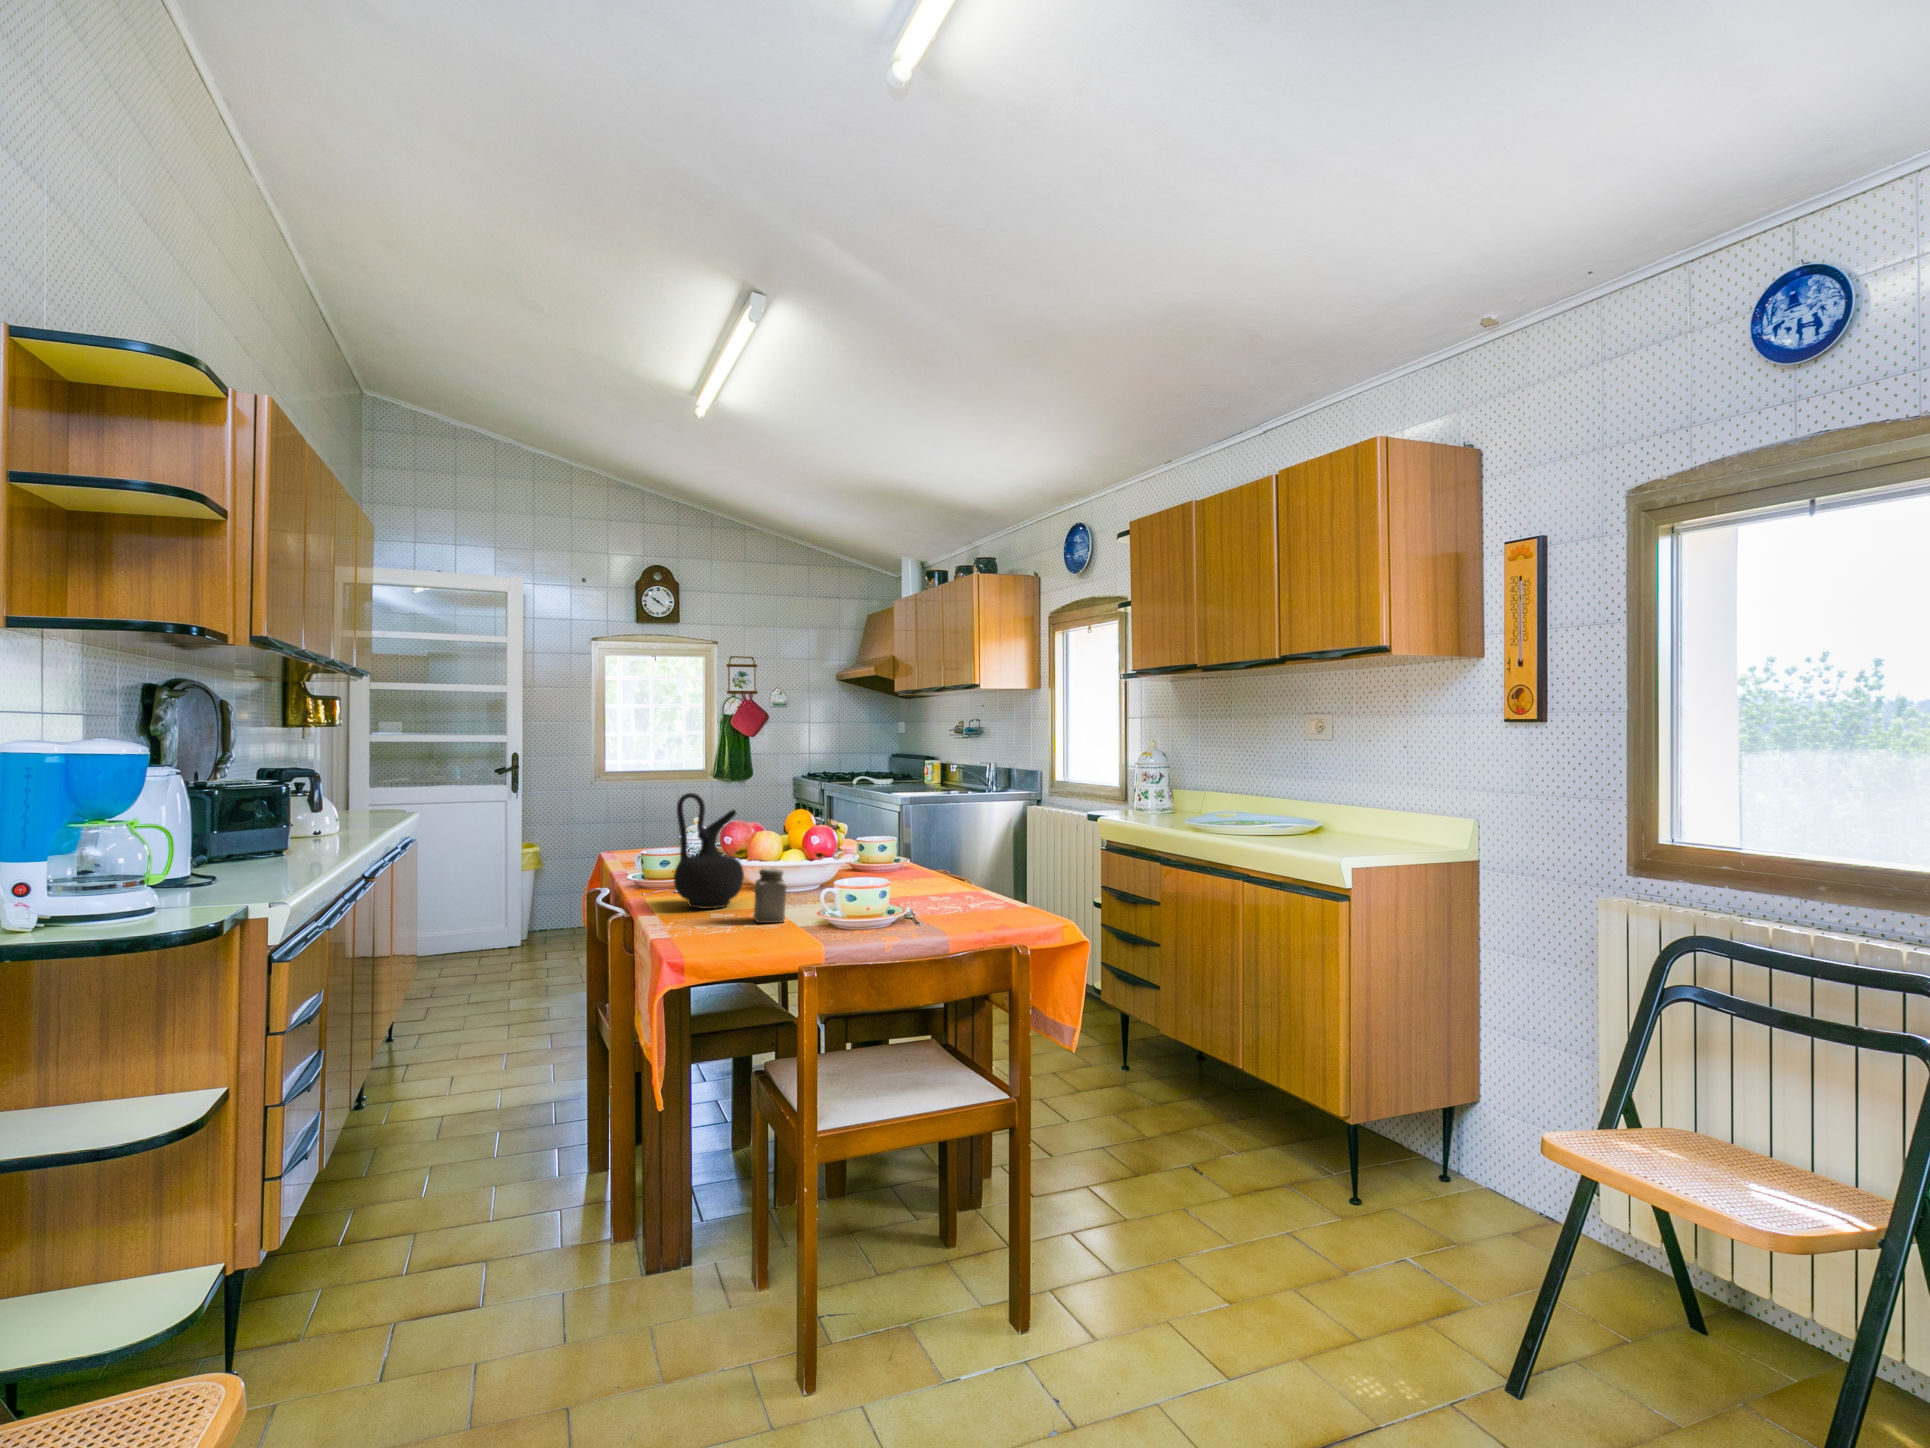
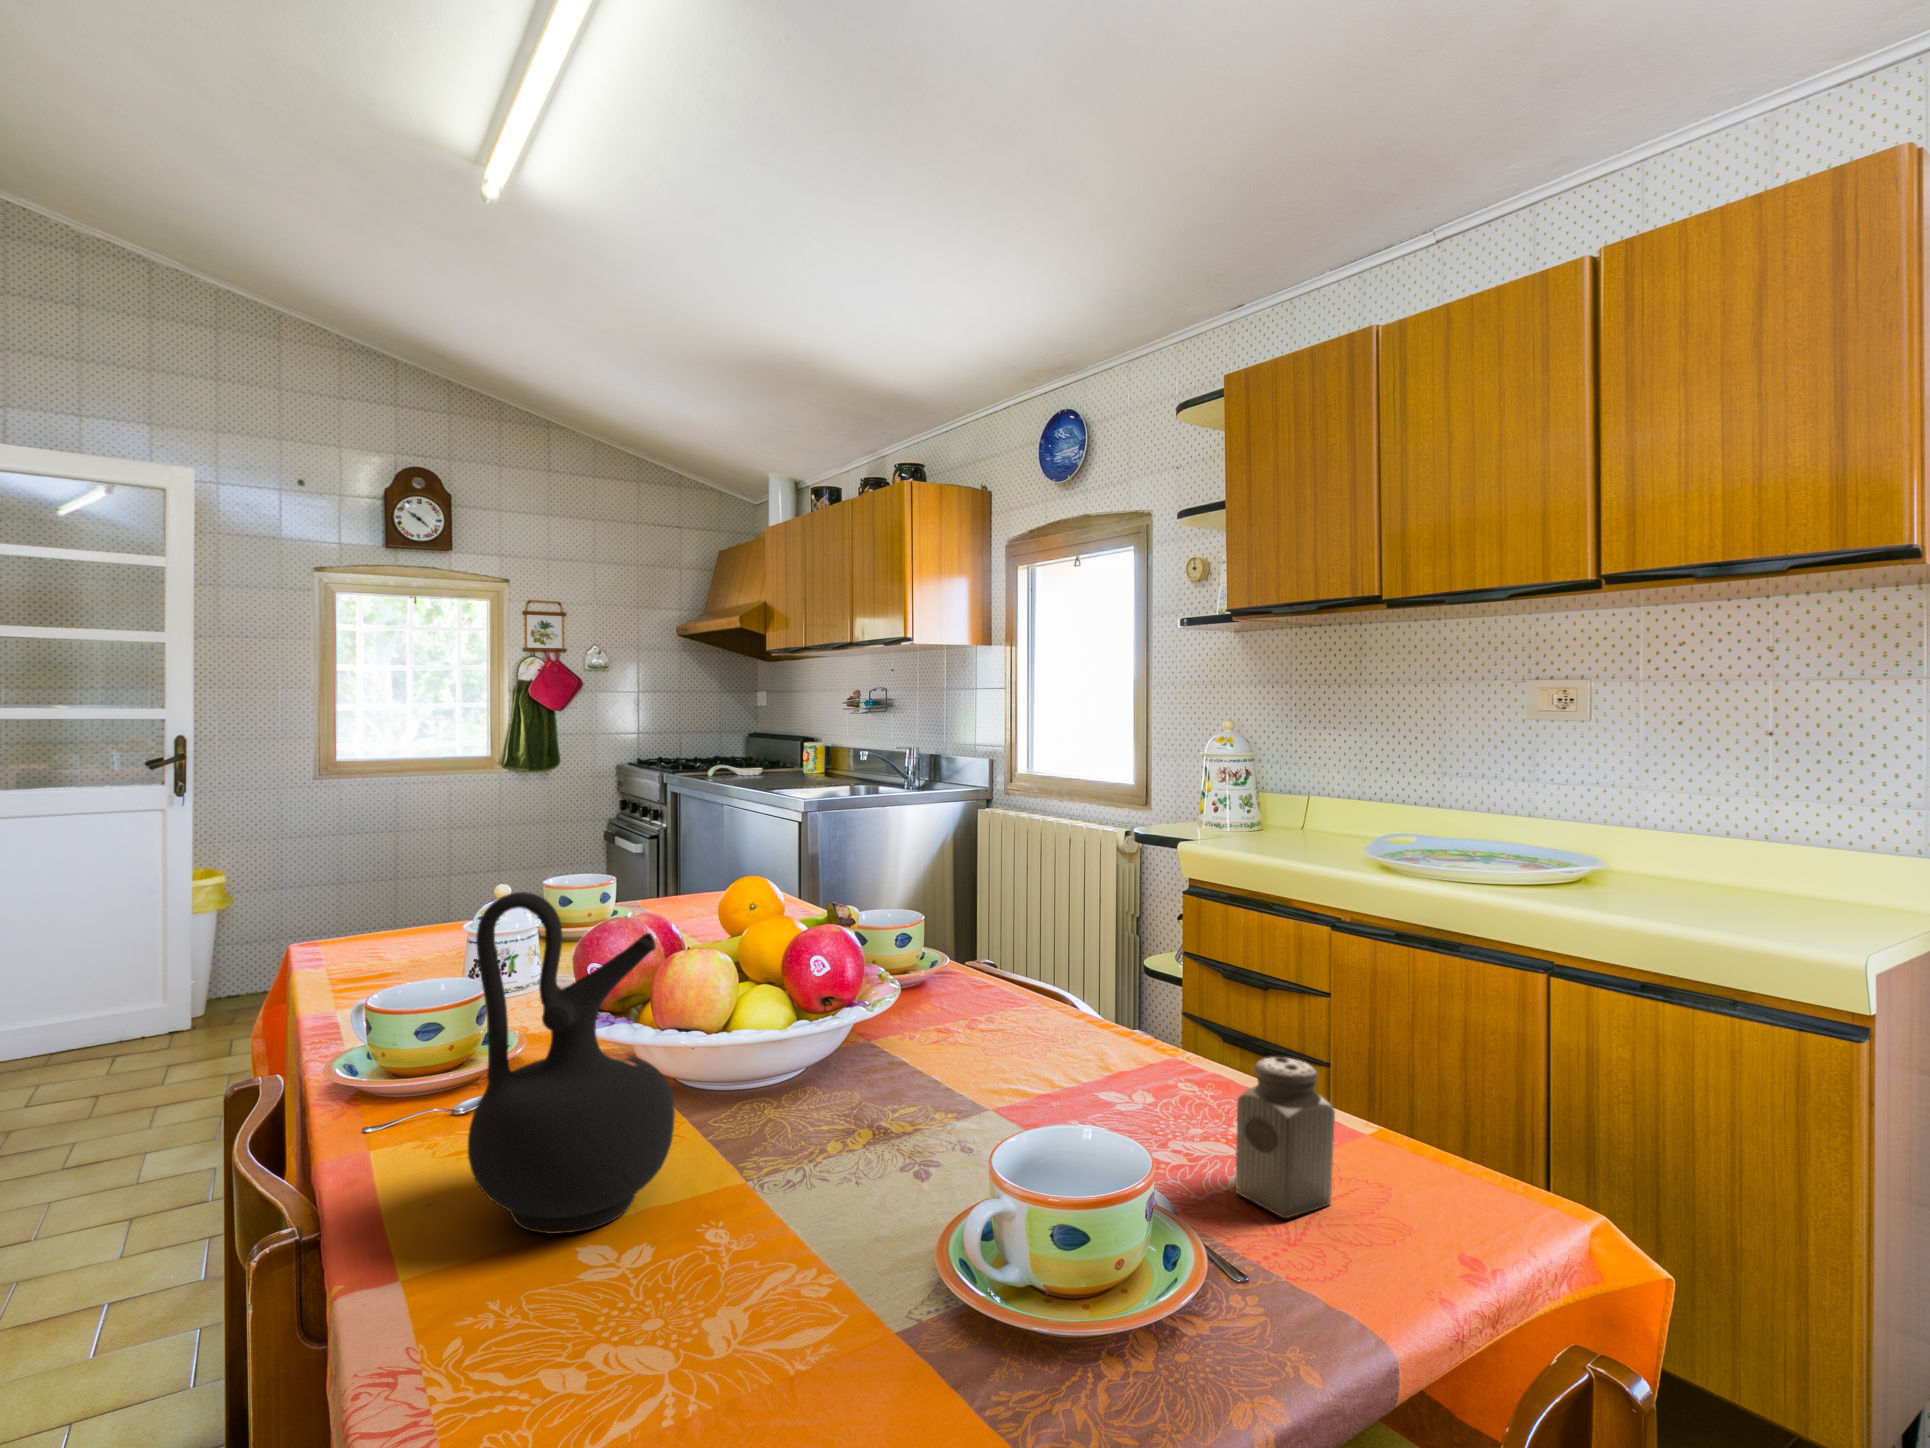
salt shaker: present [753,868,786,923] -> present [1235,1057,1335,1218]

